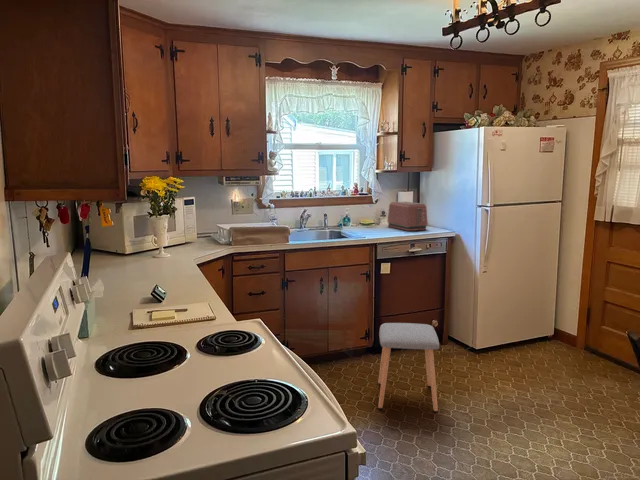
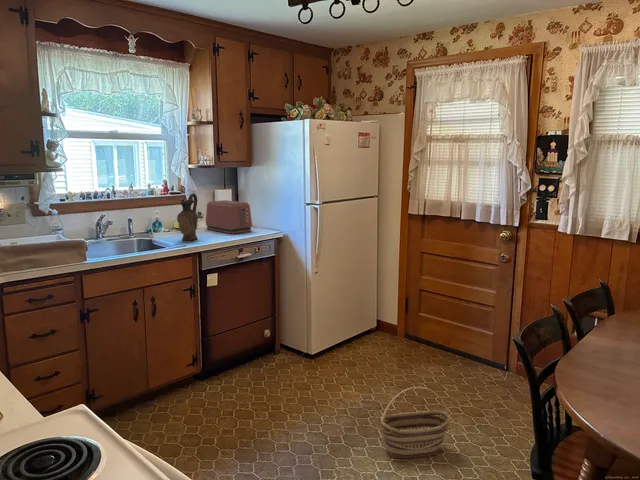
ceramic pitcher: none [361,194,379,234] -> present [177,193,198,240]
stool: present [378,323,440,412] -> none [217,342,293,454]
basket: none [519,381,594,452] -> present [381,387,449,459]

